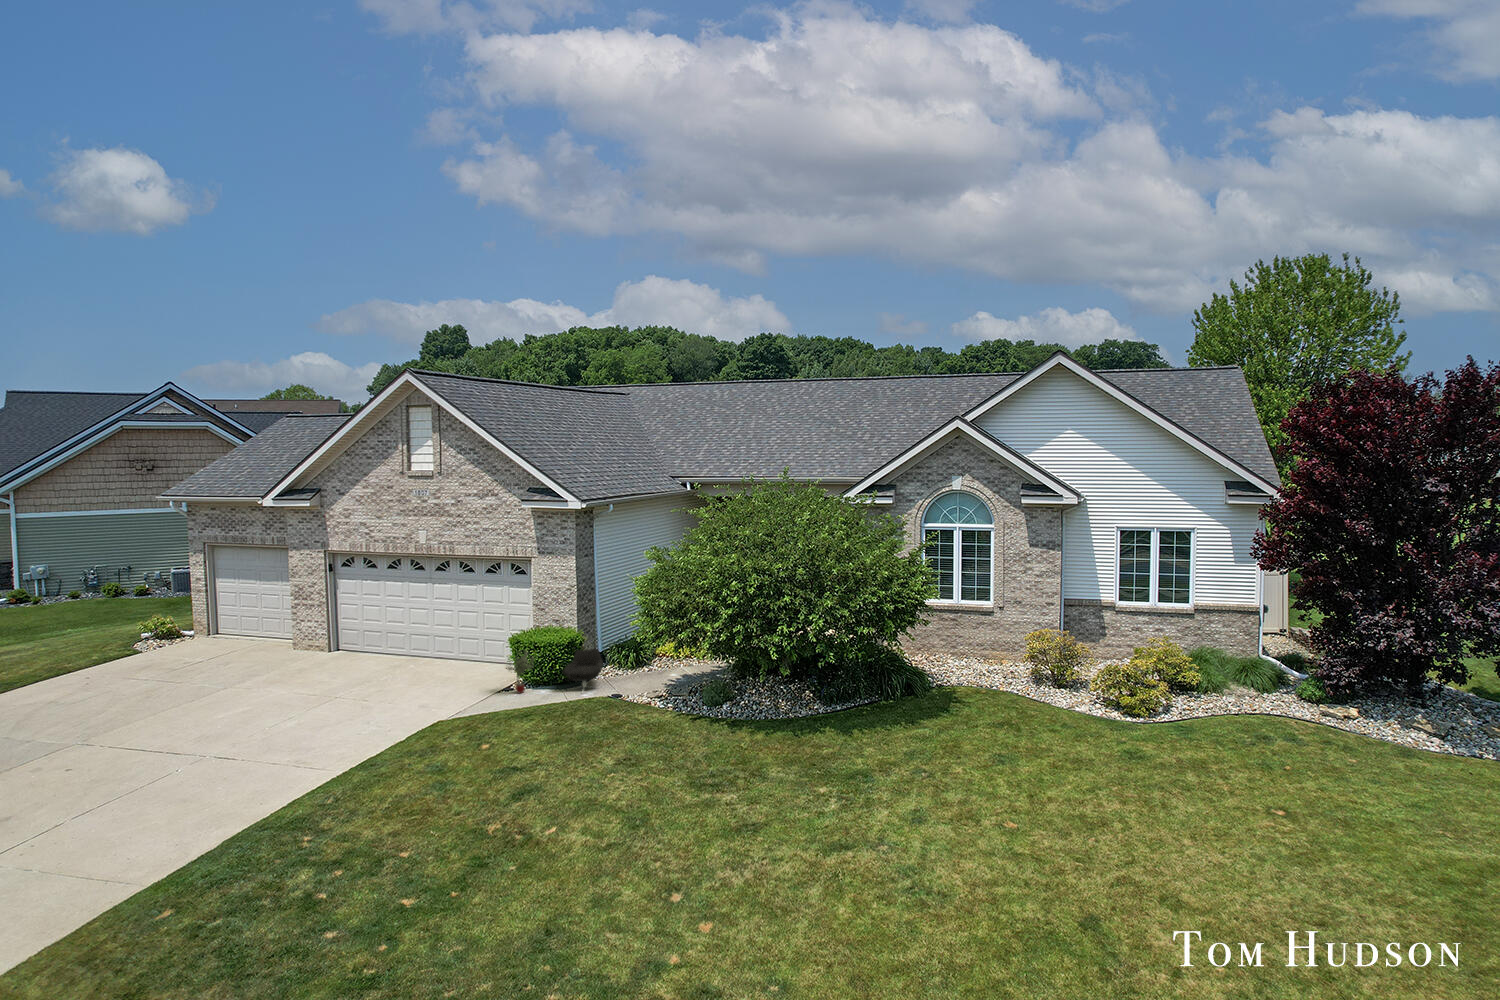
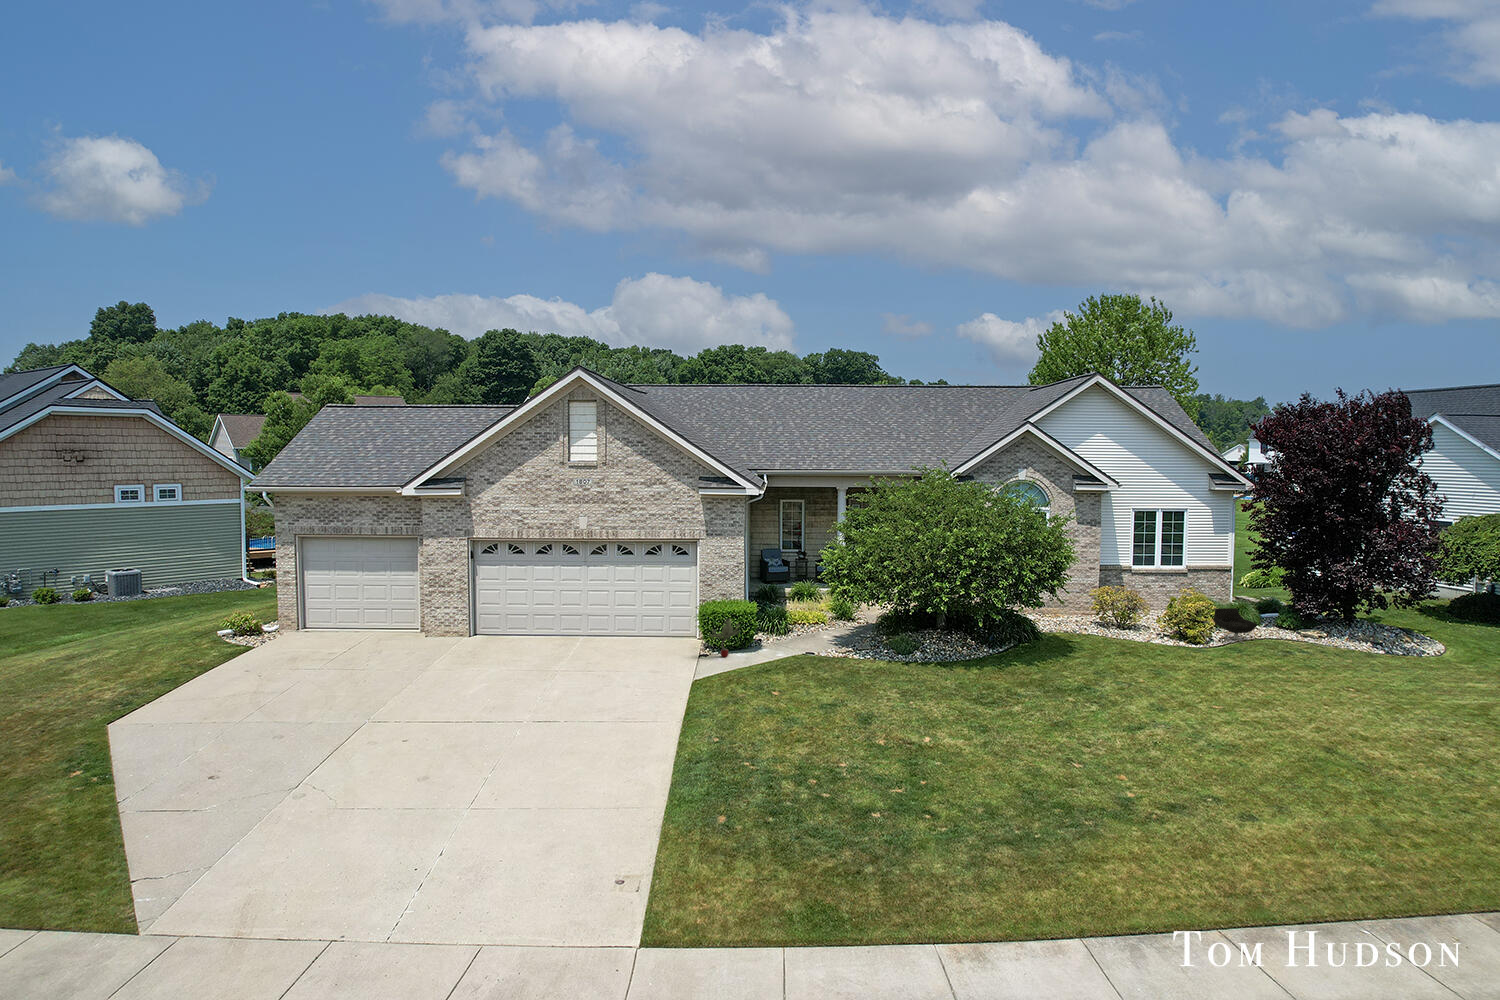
lounge chair: present [562,649,603,693] -> present [1214,608,1257,643]

